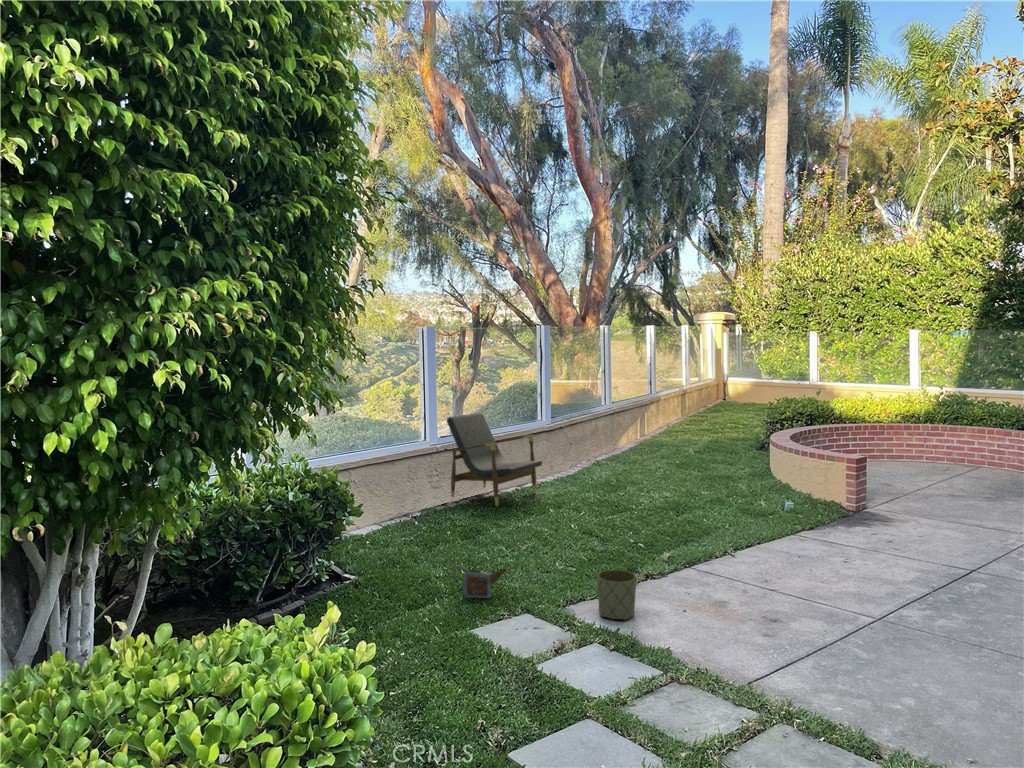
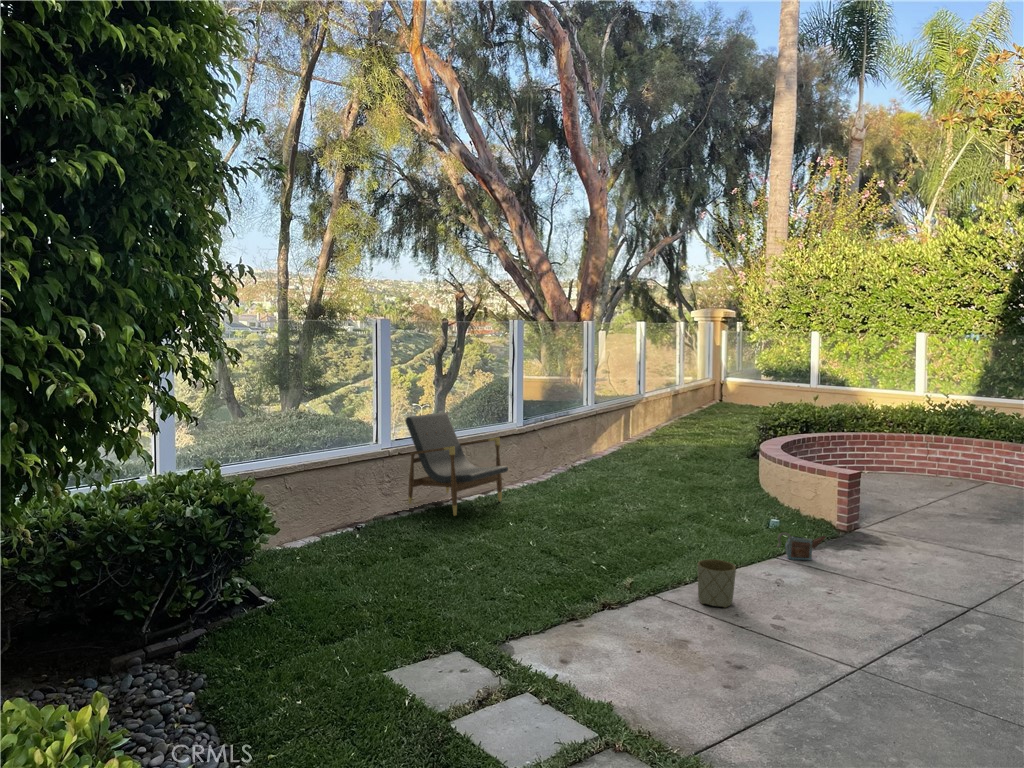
watering can: present [452,566,507,598] -> present [777,532,826,560]
planter: present [597,569,636,620] -> present [698,559,736,608]

